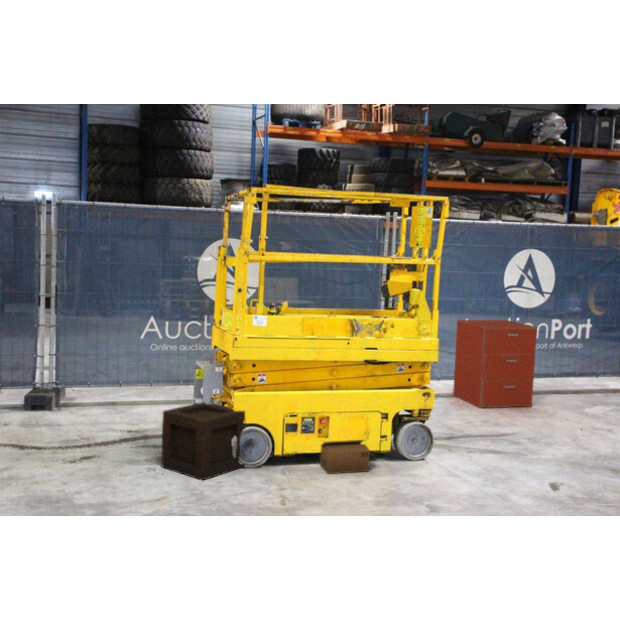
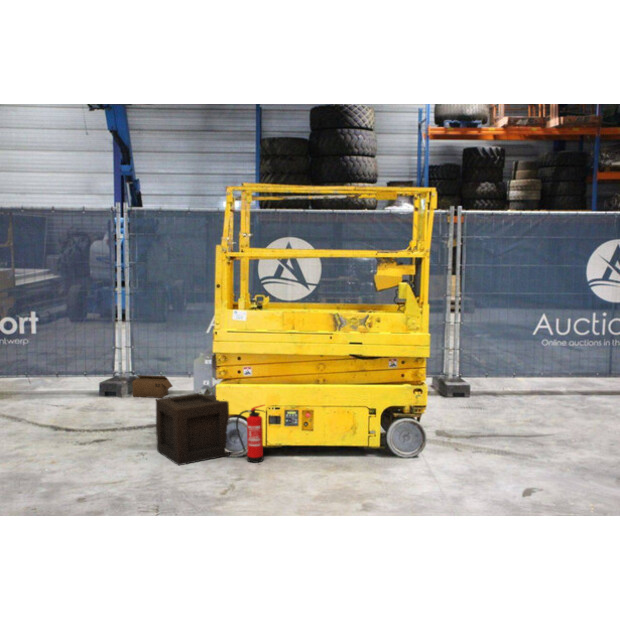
filing cabinet: present [453,320,537,408] -> none [527,315,612,411]
fire extinguisher: none [257,412,288,473] -> present [236,405,265,463]
cardboard box: present [320,440,375,474] -> present [132,375,172,398]

